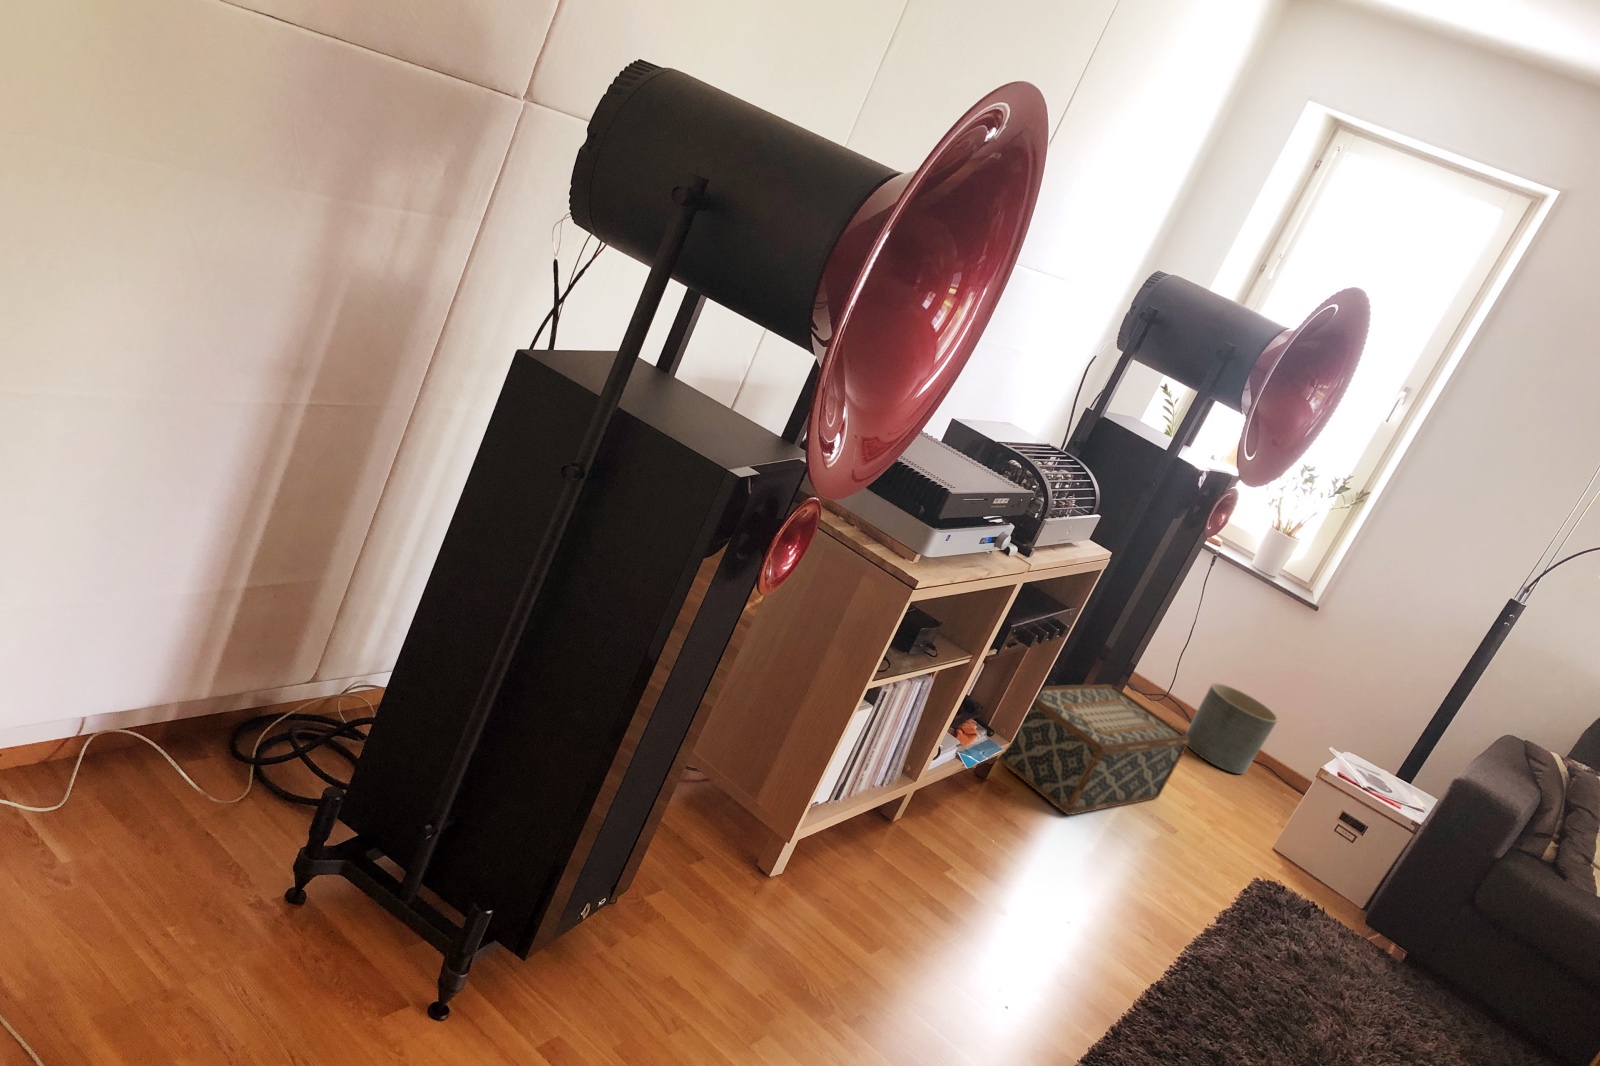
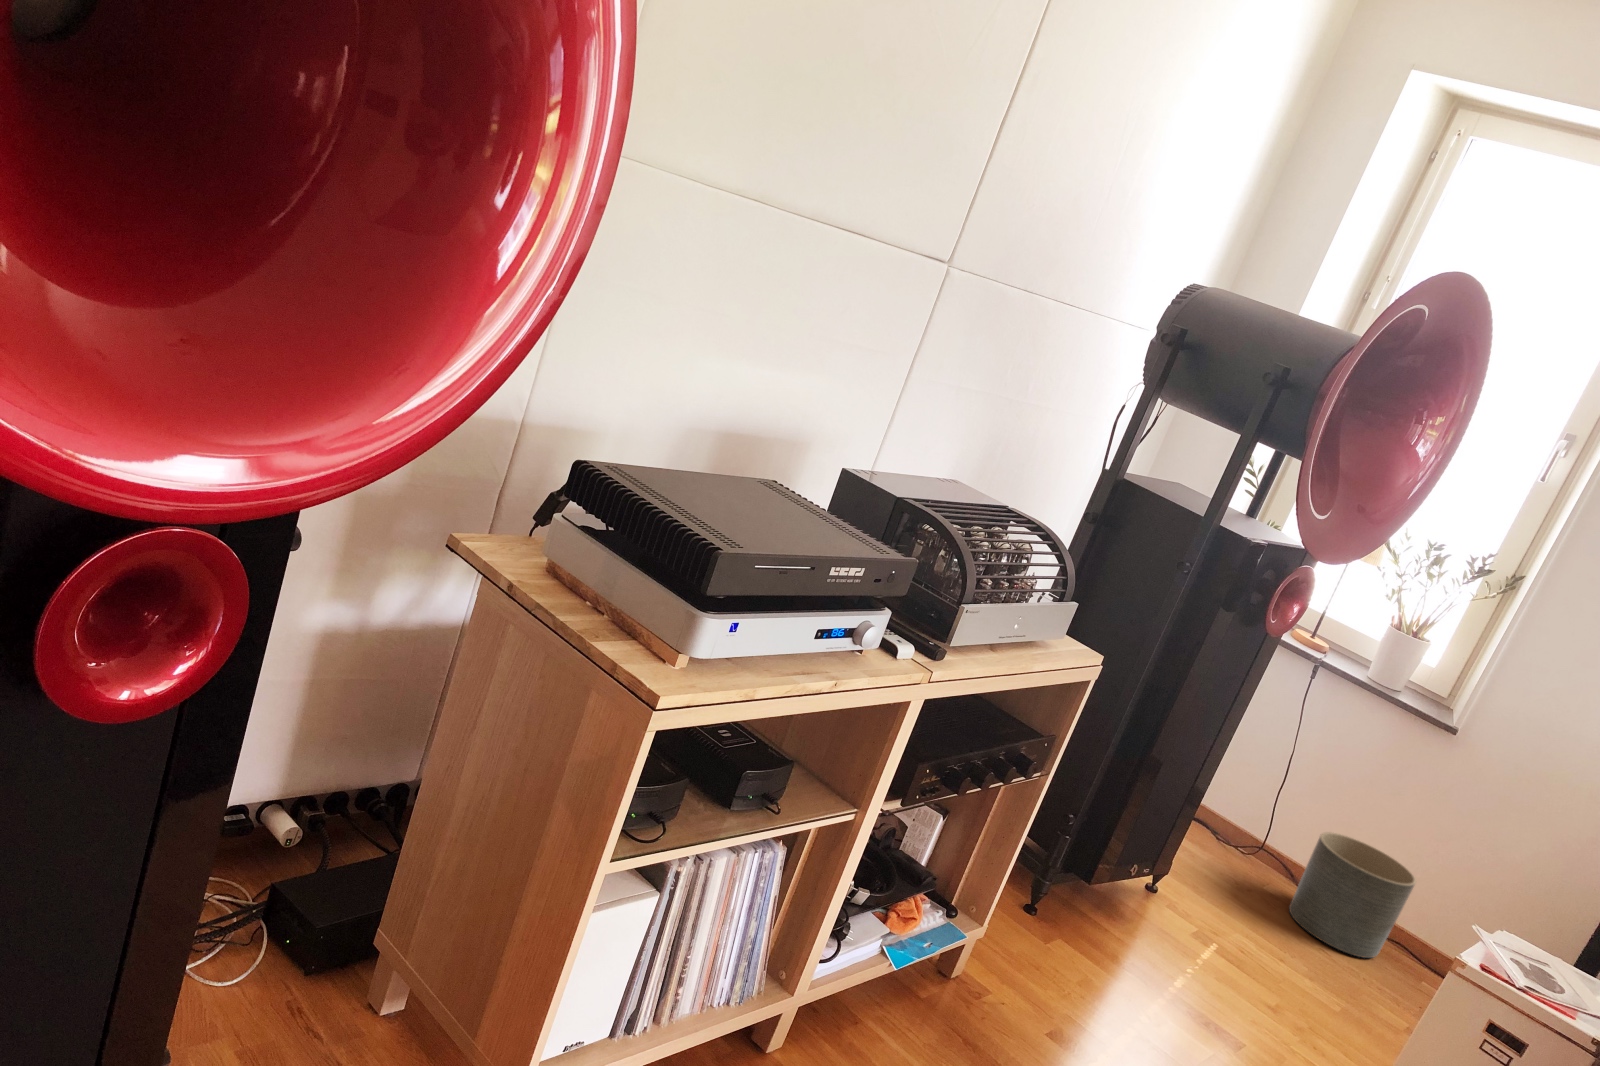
woven basket: present [997,684,1190,815] -> none [971,838,1267,1029]

